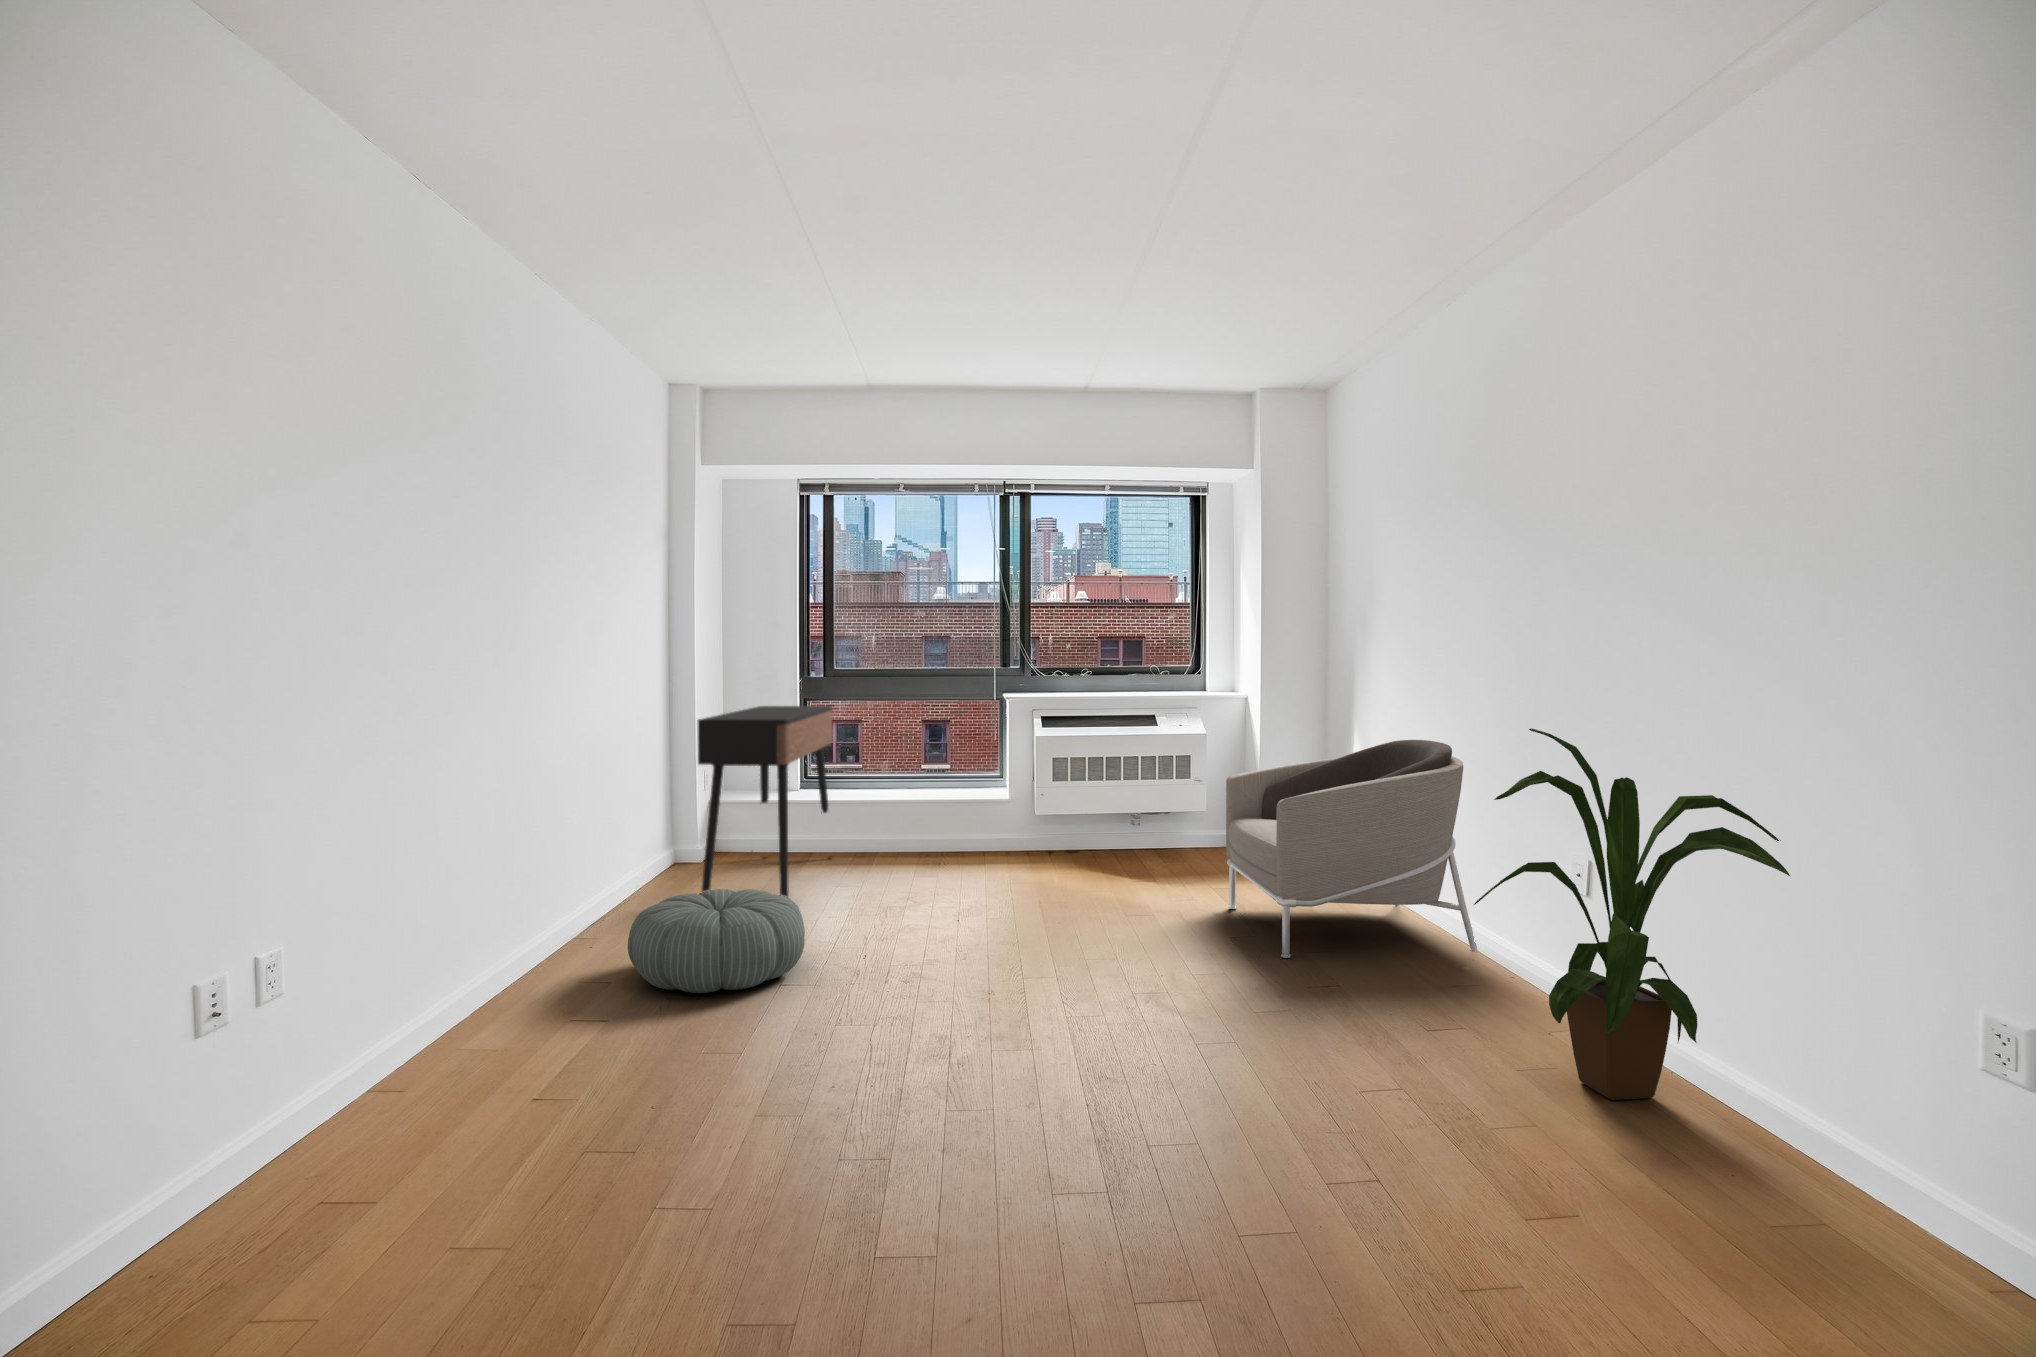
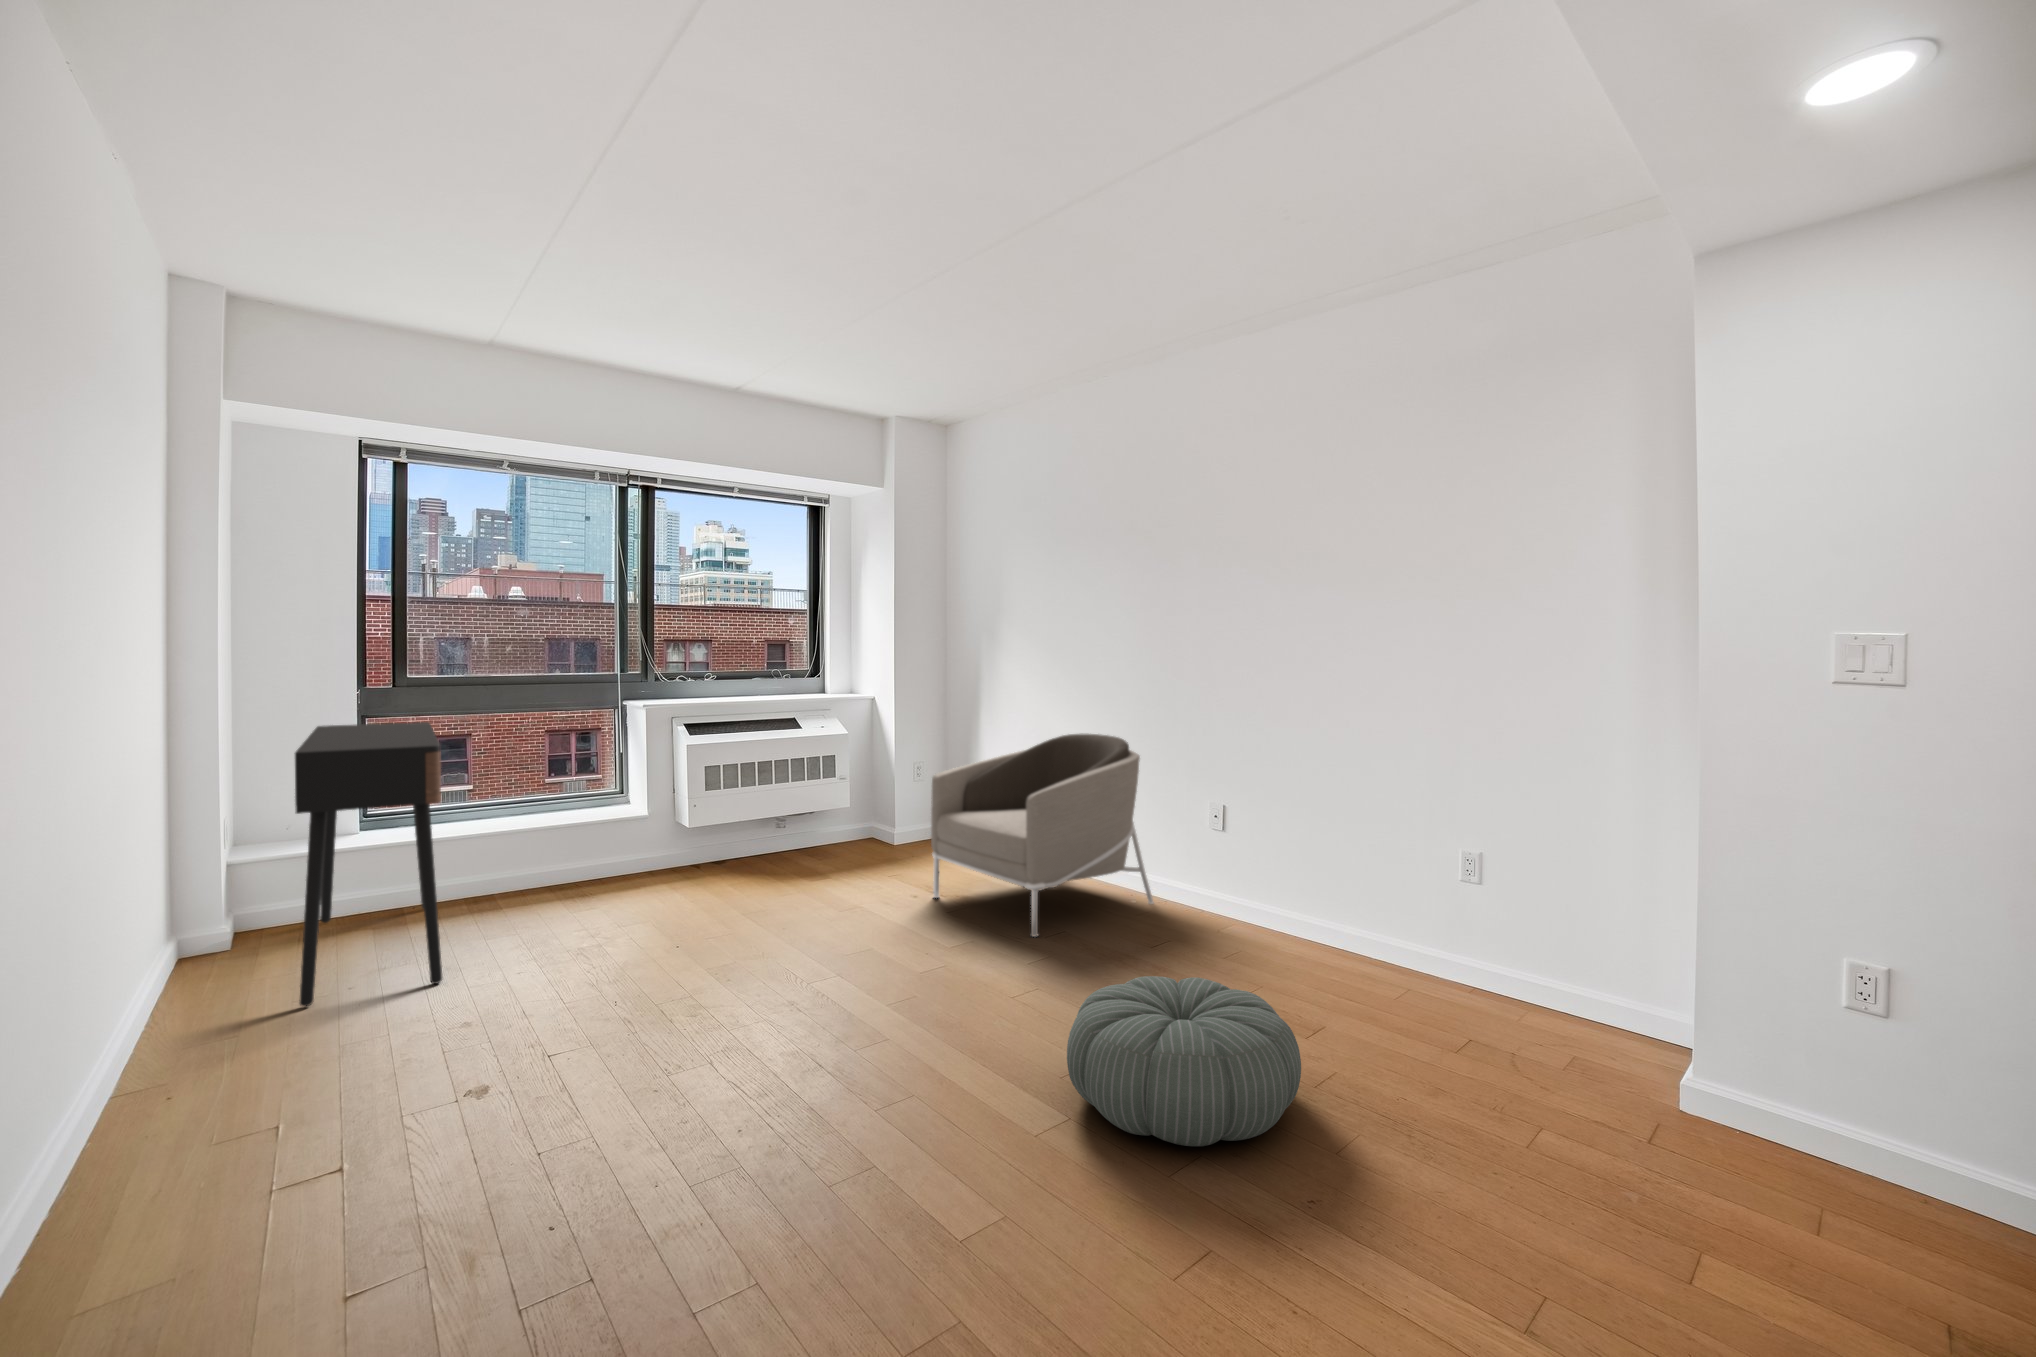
house plant: present [1474,729,1790,1100] -> none [1276,727,1503,1006]
pouf: present [628,889,805,993] -> present [1067,976,1301,1146]

